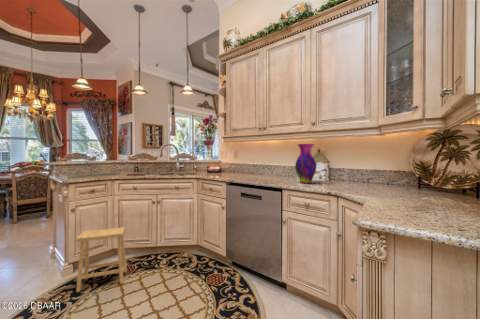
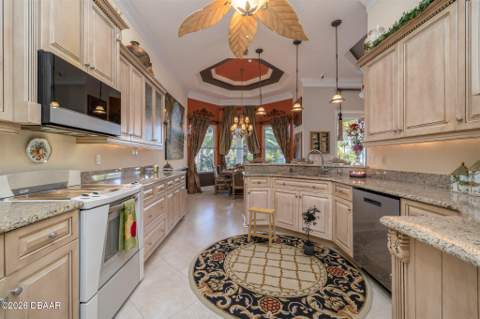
vase: present [295,144,316,183] -> none [431,147,468,196]
potted plant: none [164,210,192,273] -> present [302,206,320,255]

